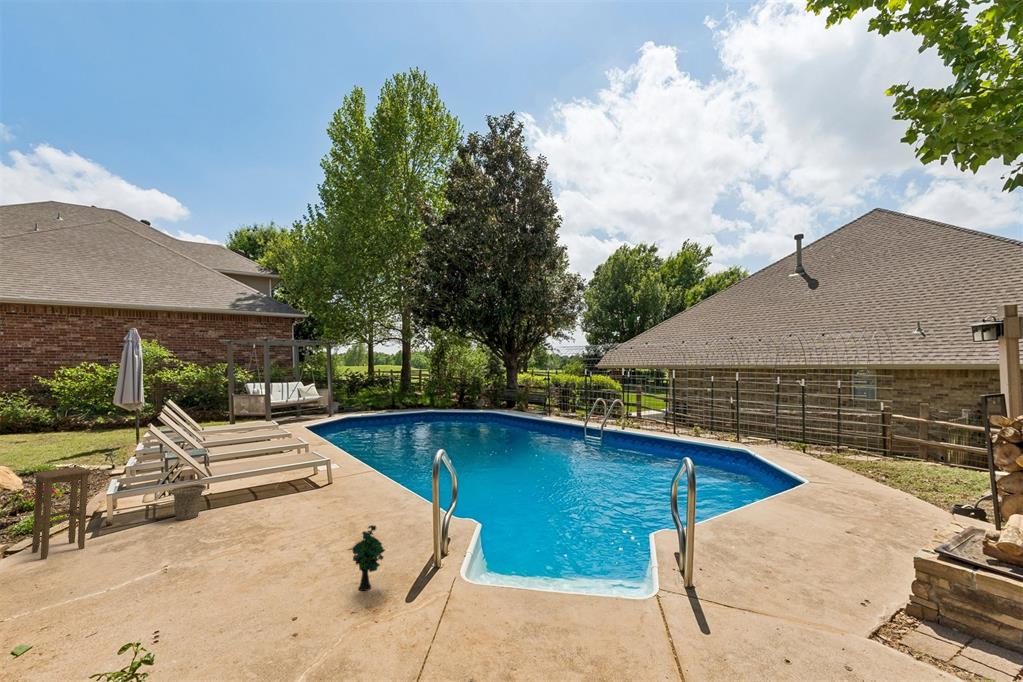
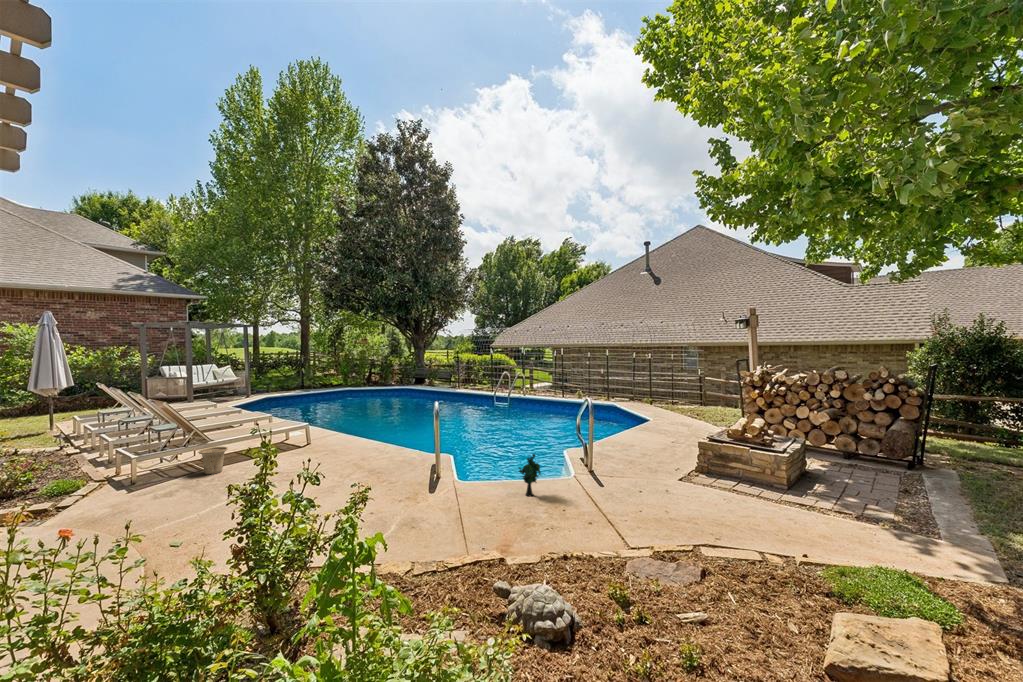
stool: present [32,466,91,559] -> none [102,434,151,504]
decorative plant: present [349,525,385,591] -> present [519,454,541,496]

